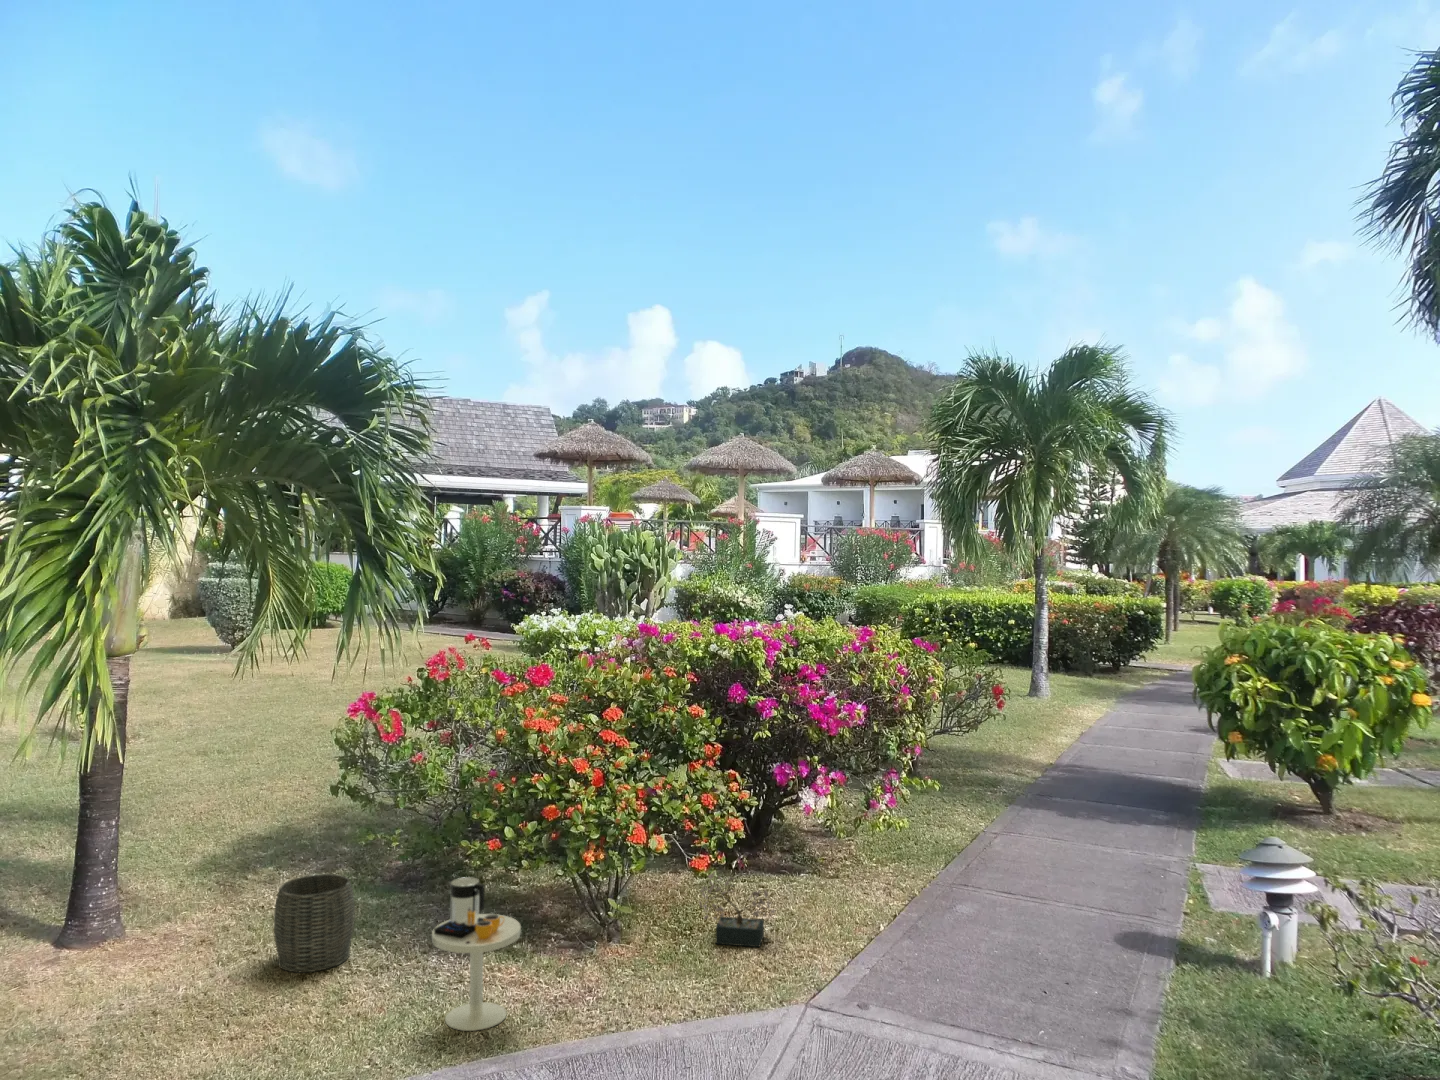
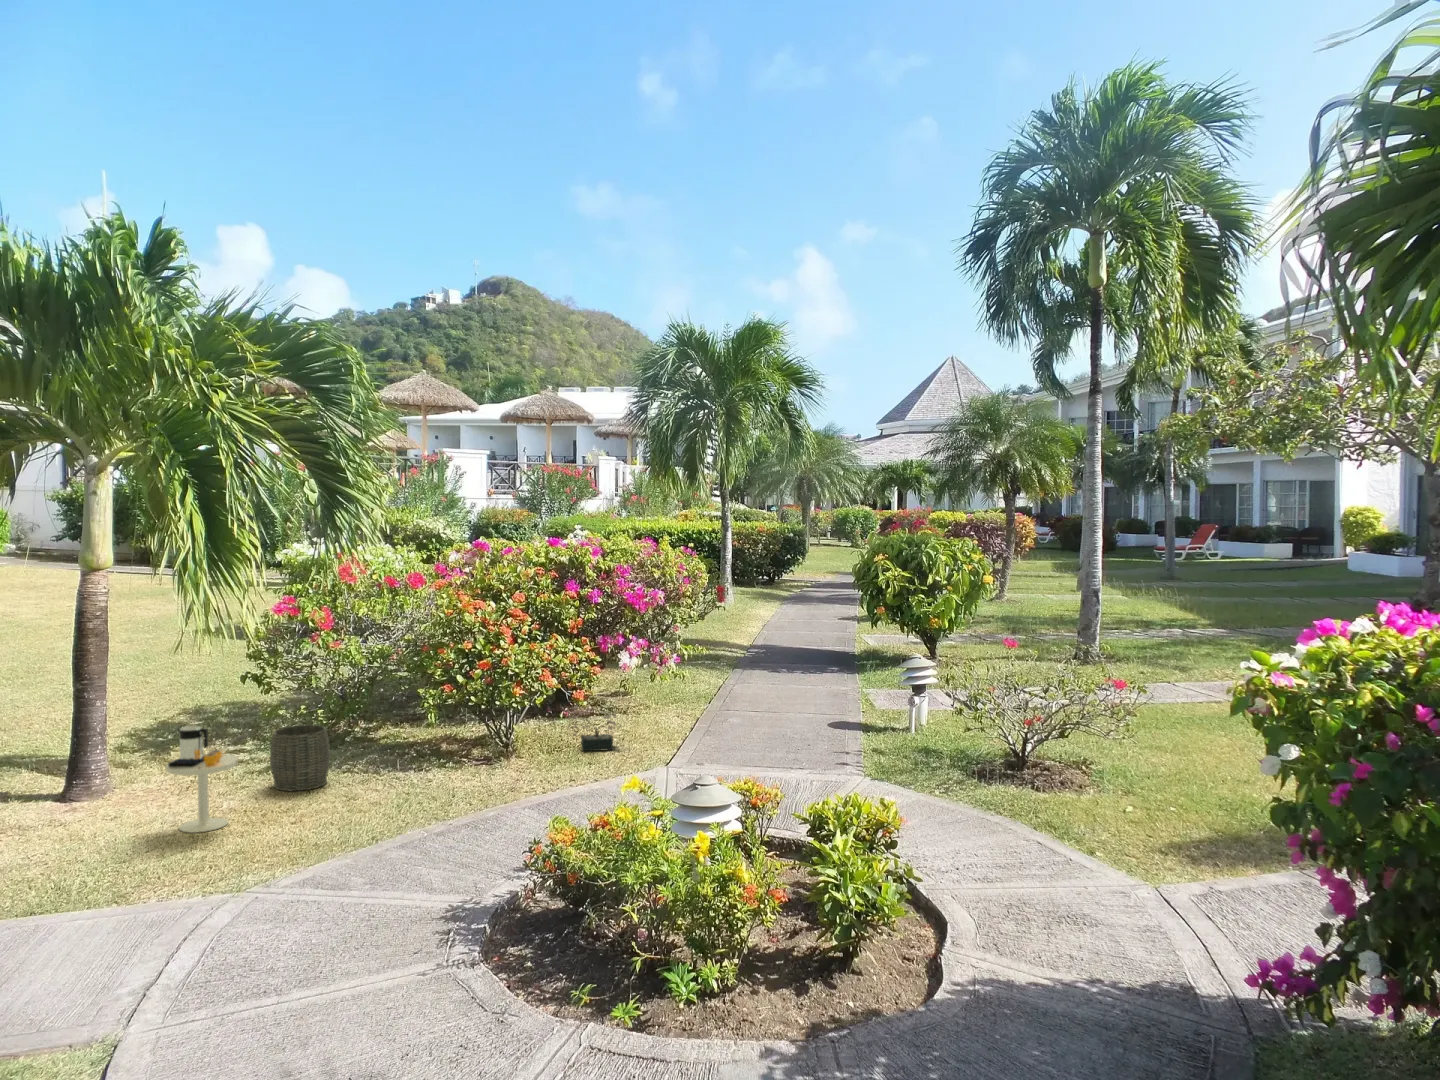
side table: present [432,877,521,1031] -> present [166,726,238,833]

